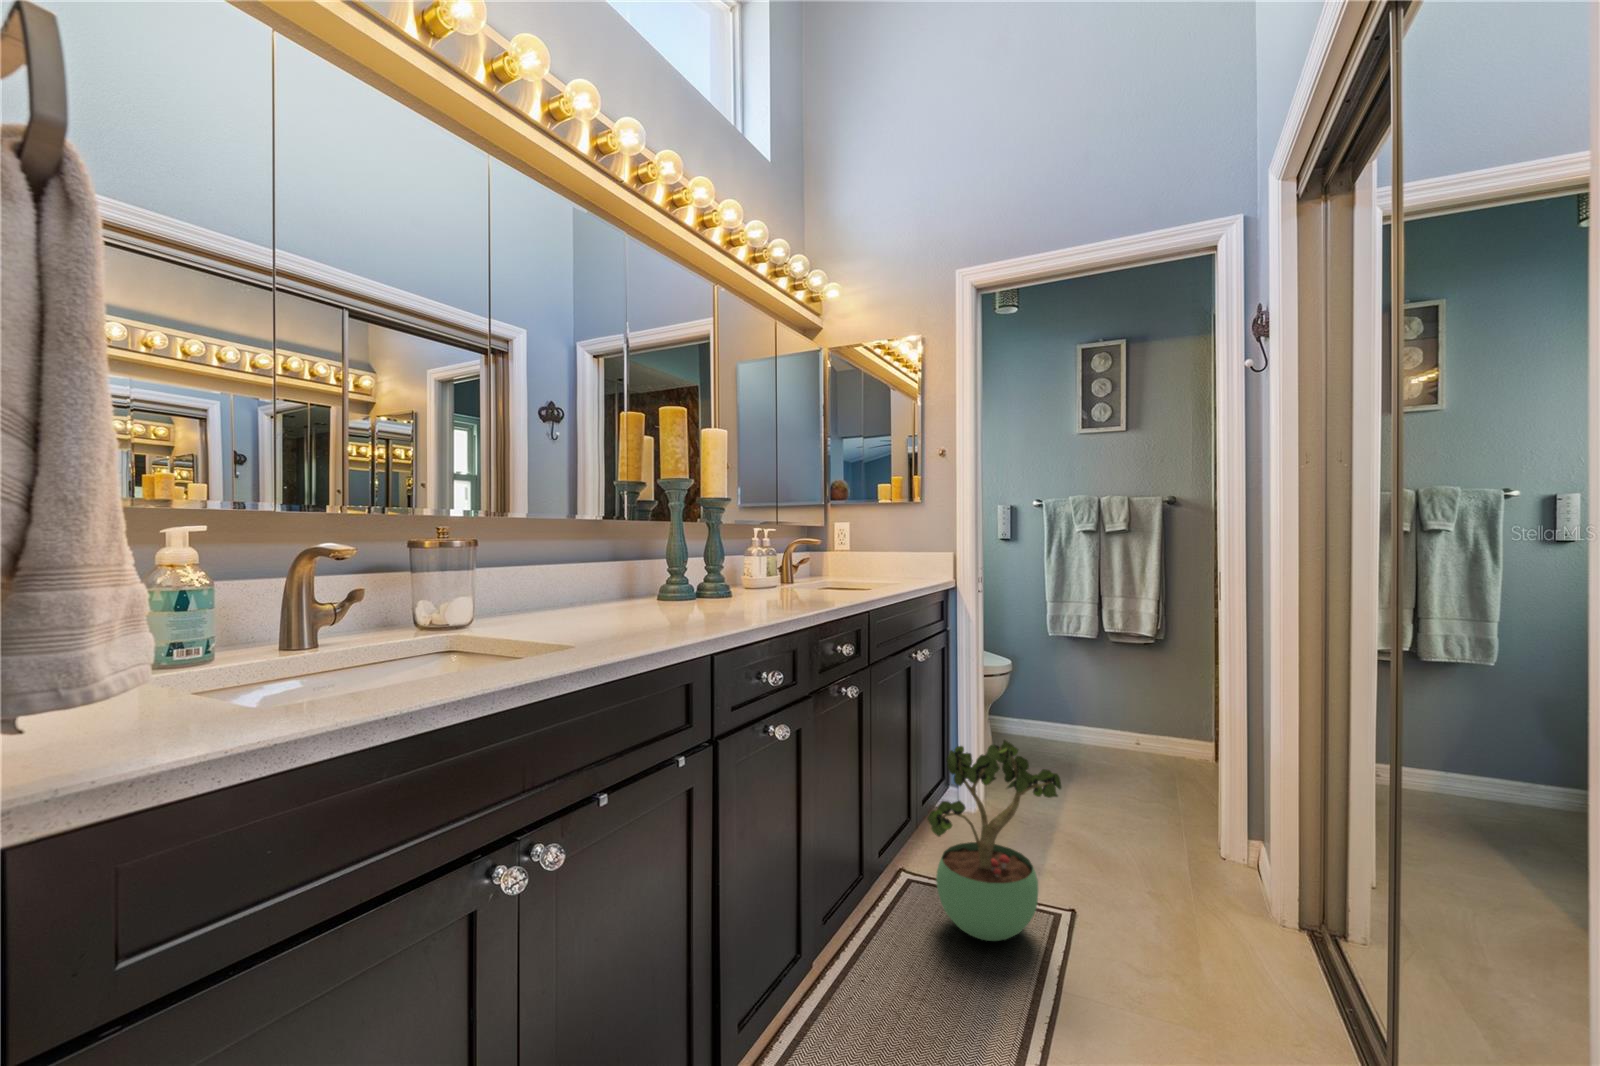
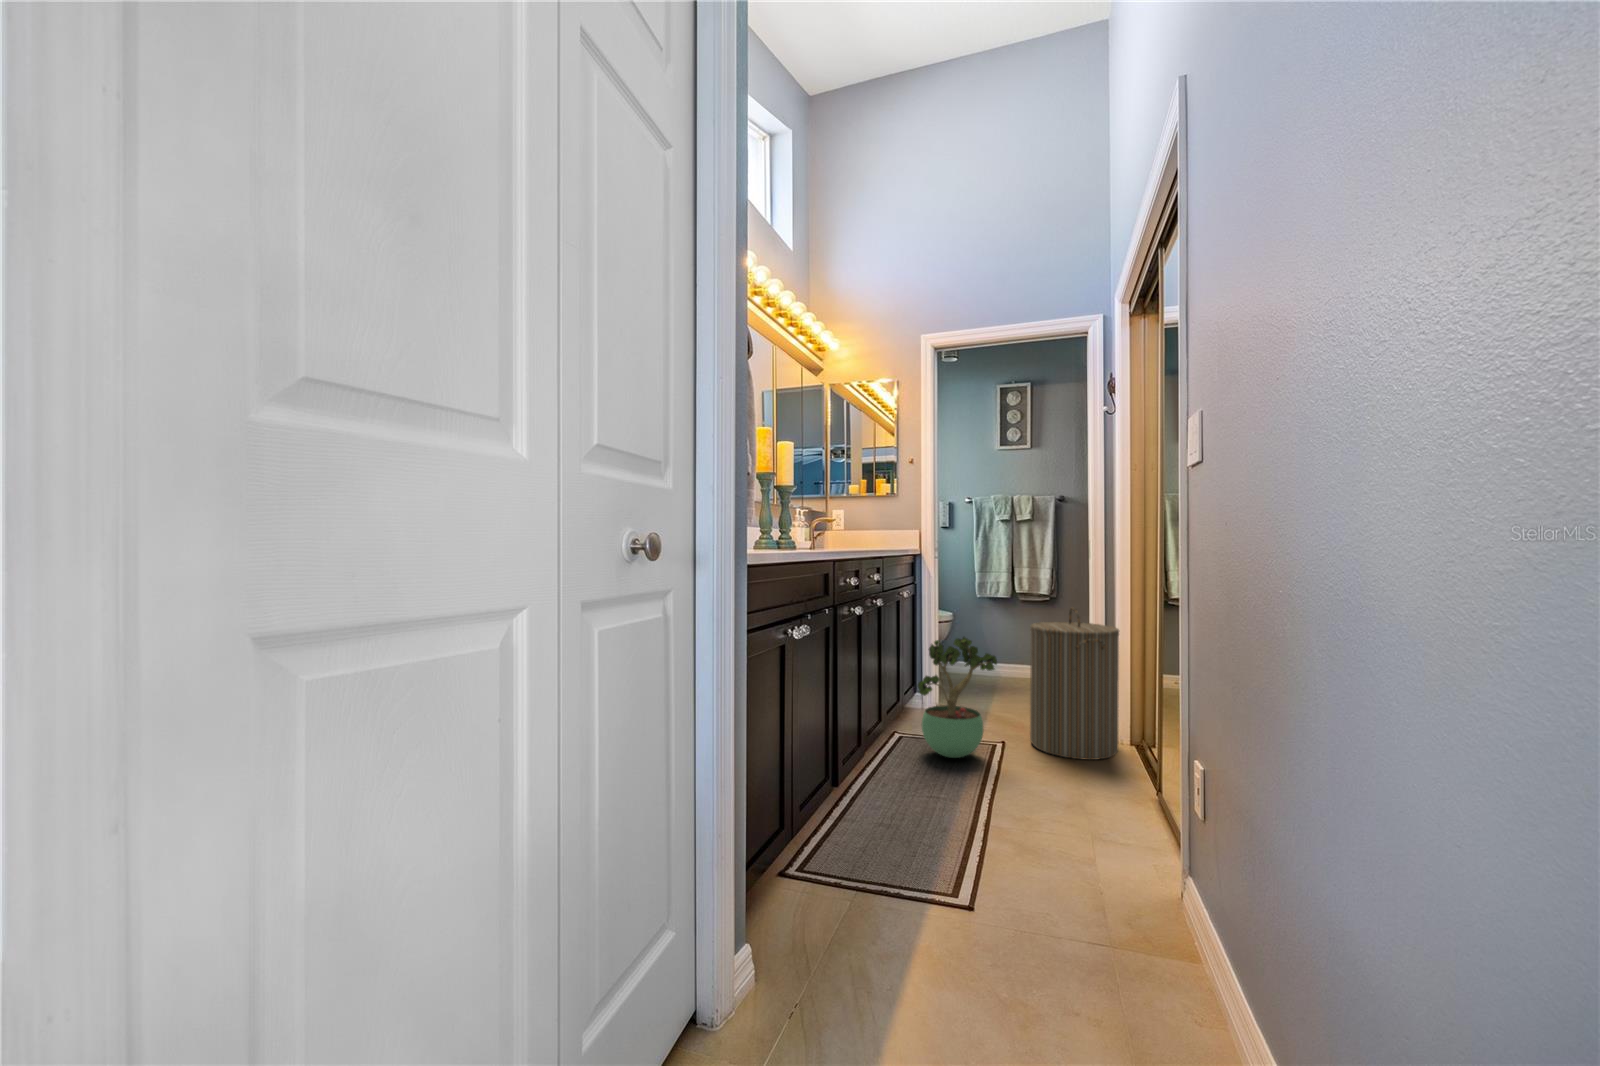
laundry hamper: none [1120,688,1277,956] -> present [1030,608,1119,760]

